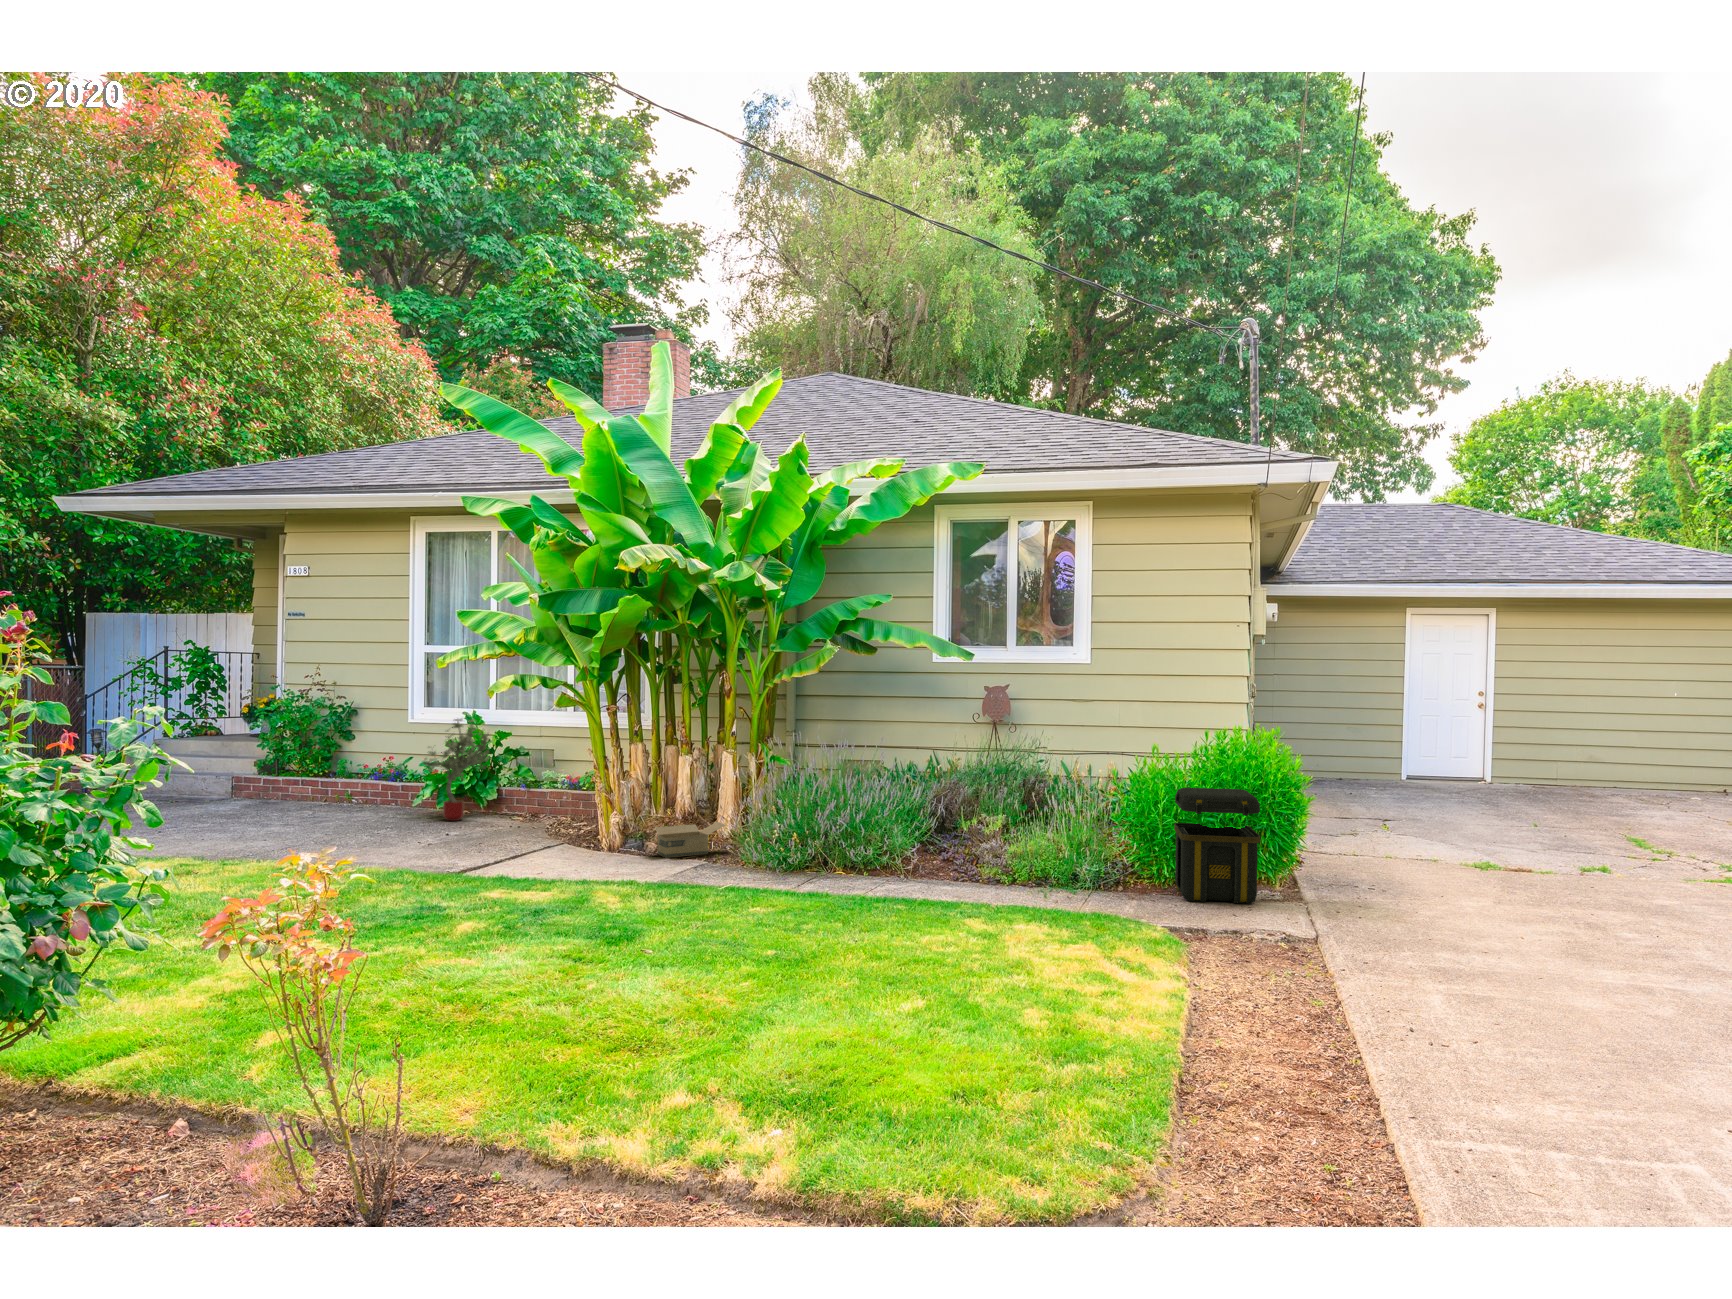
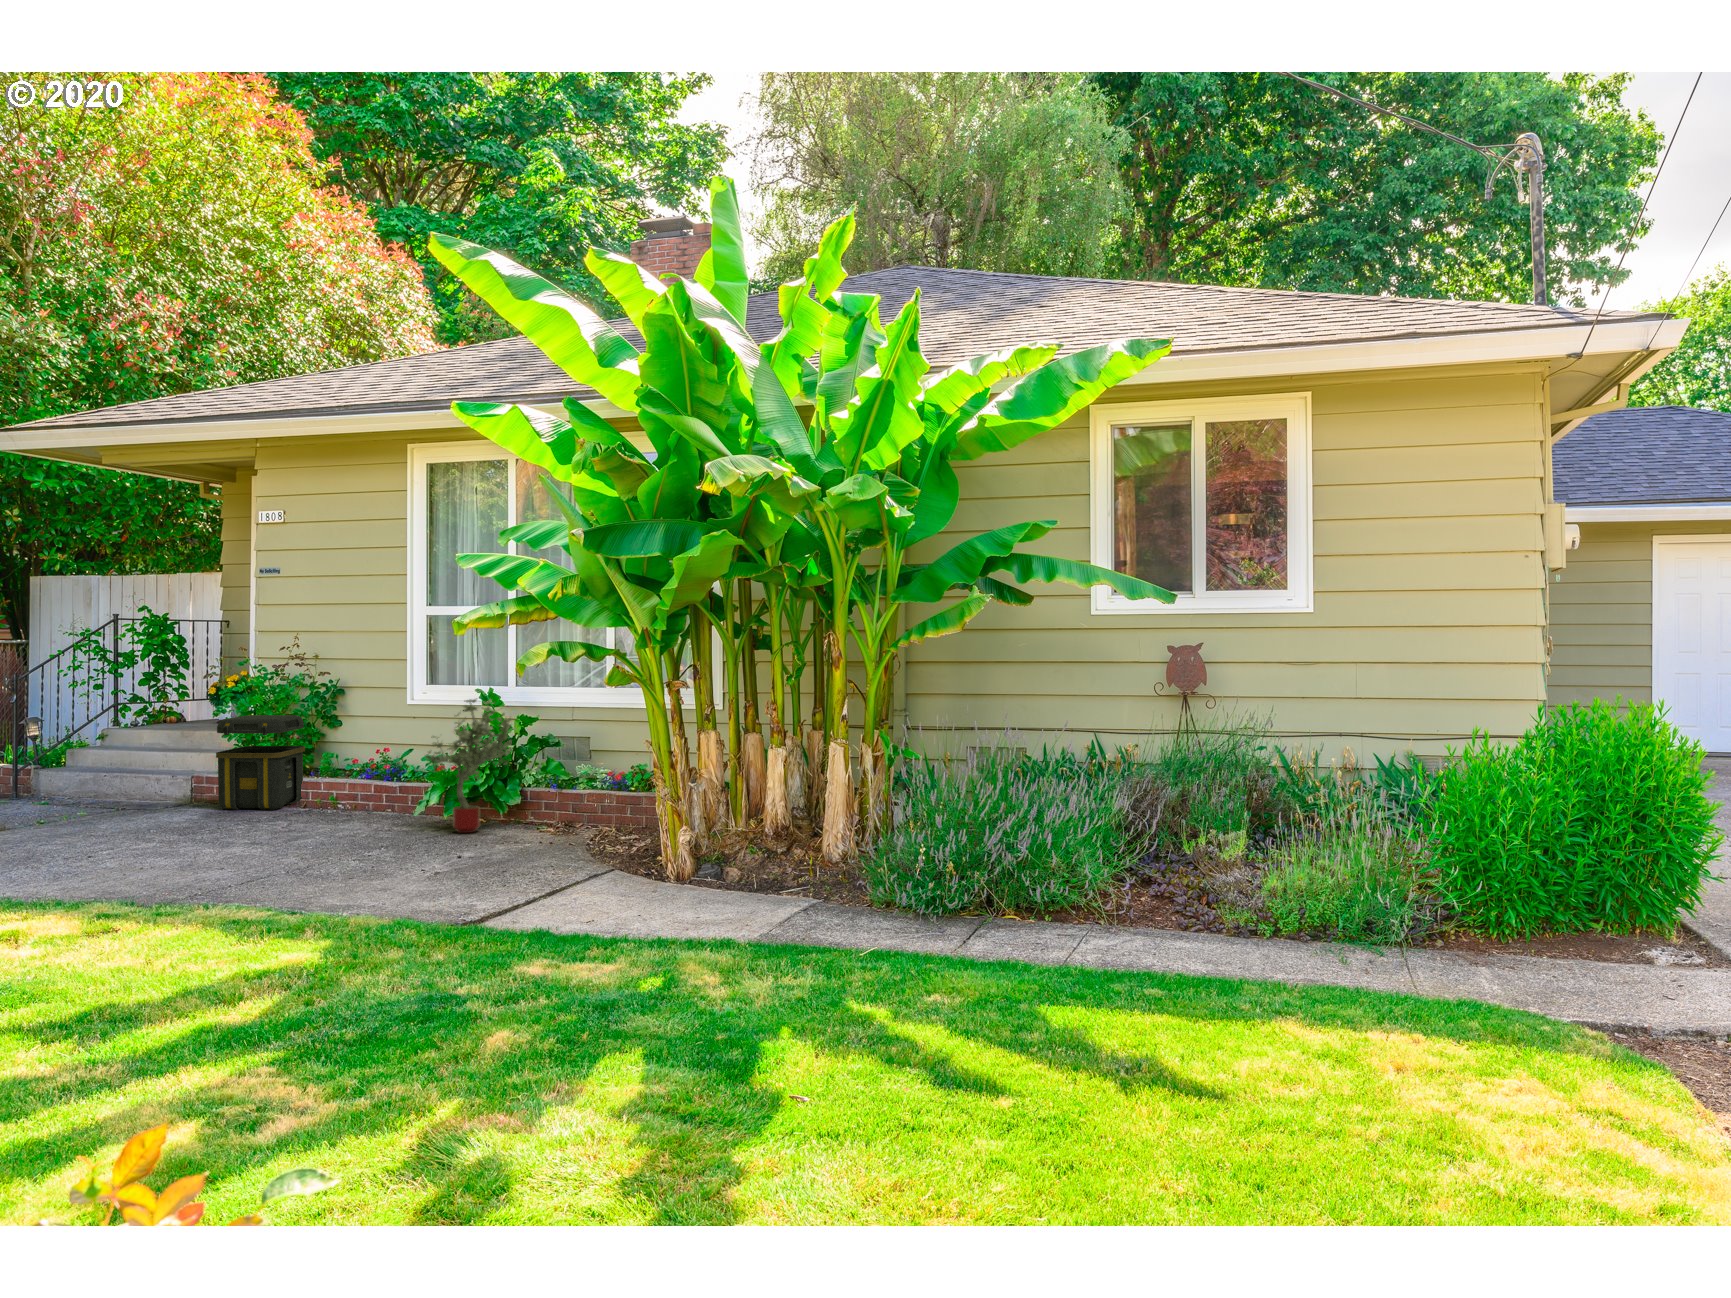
toolbox: present [1174,788,1260,904] -> present [216,715,305,810]
cardboard box: present [655,822,725,858] -> none [720,837,836,888]

